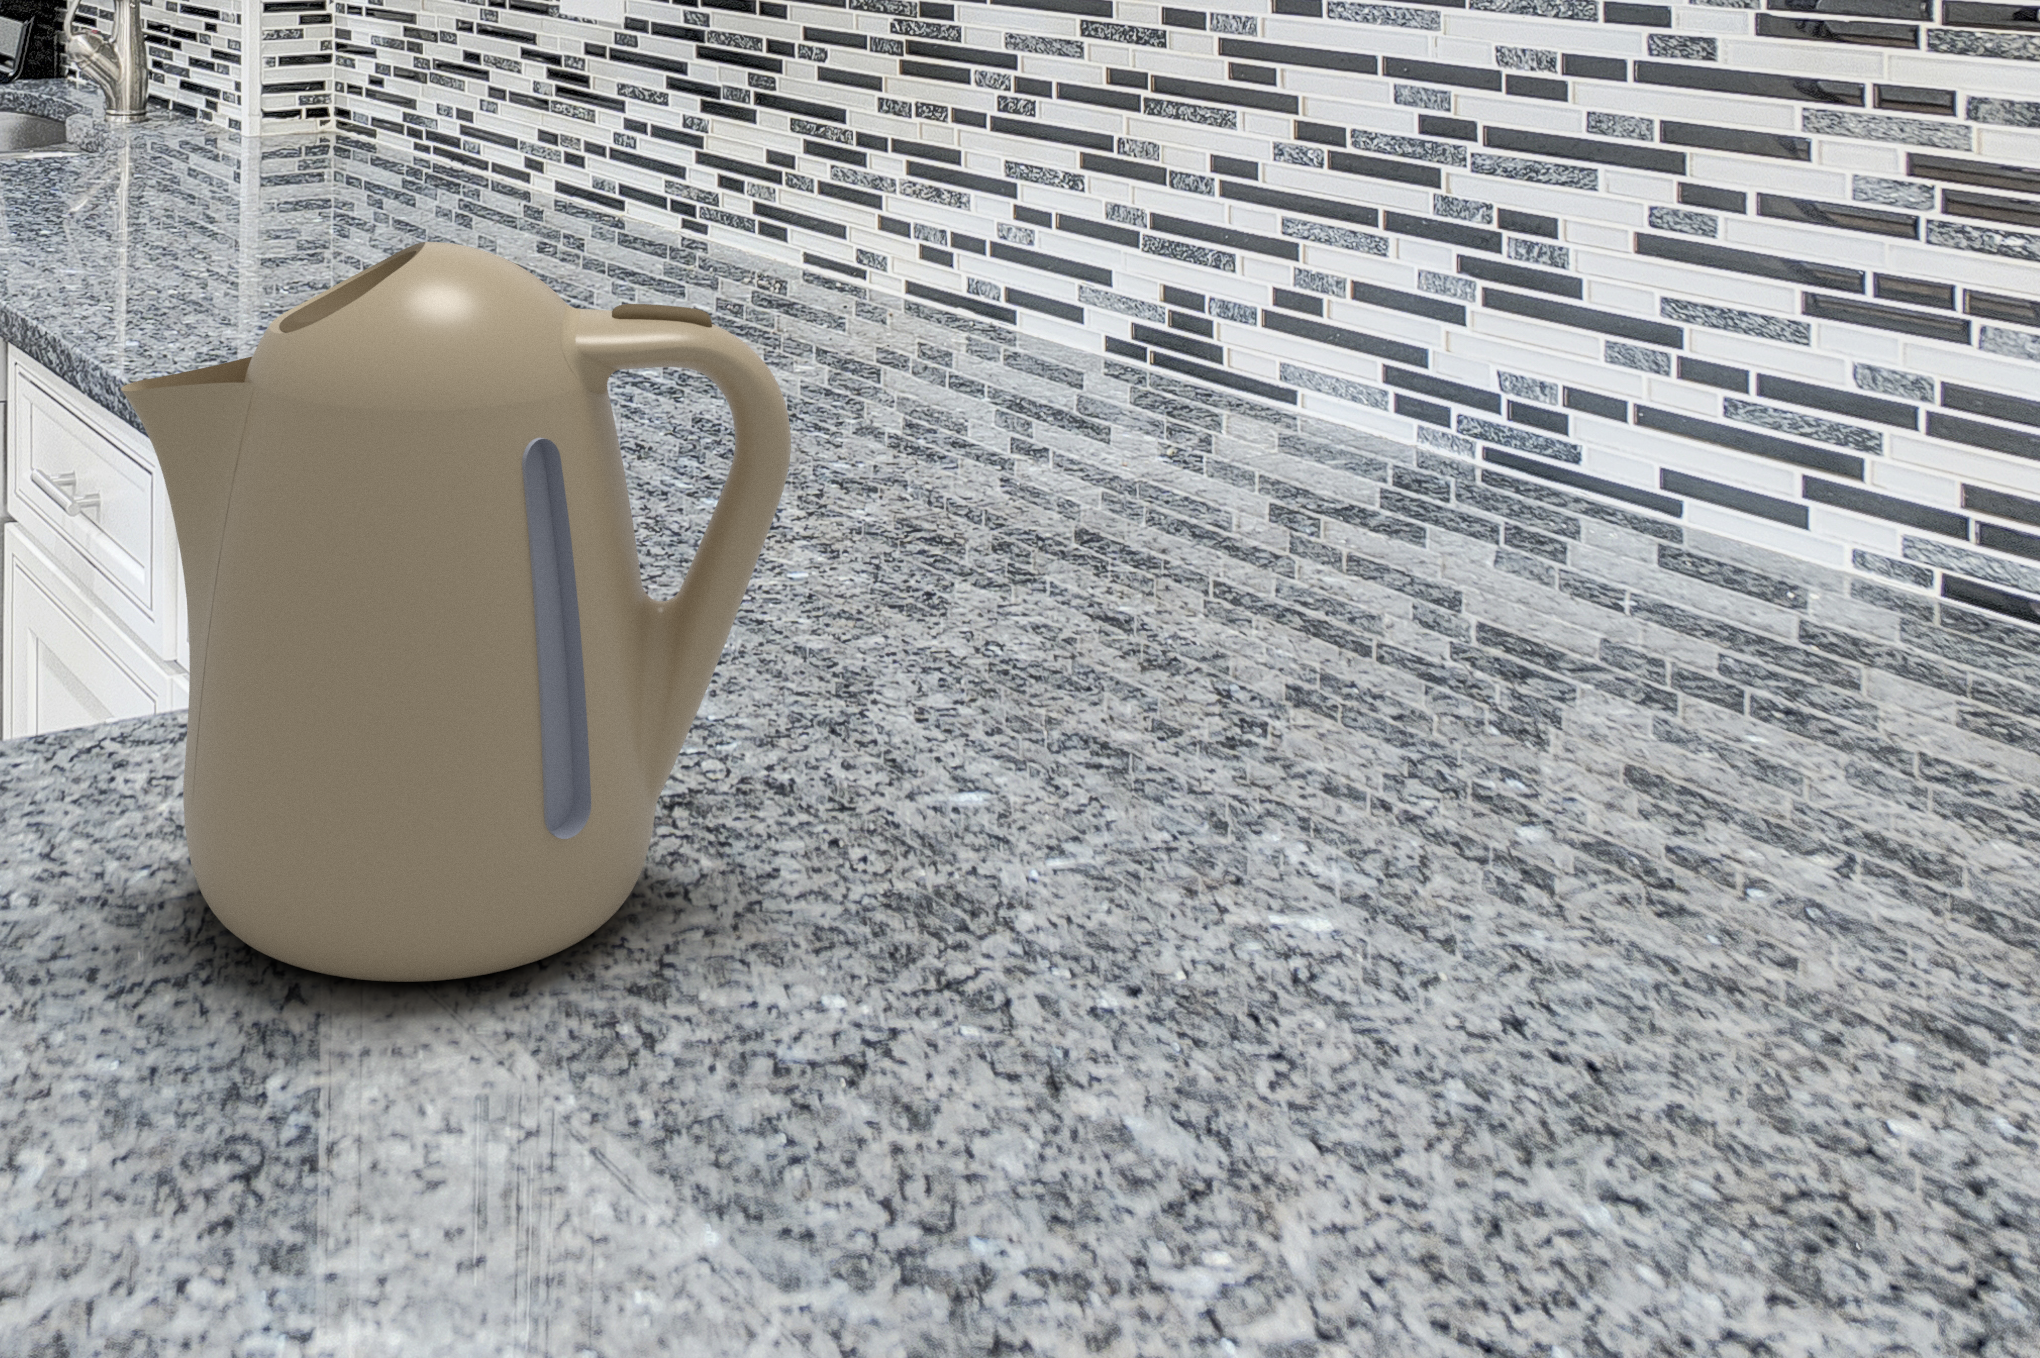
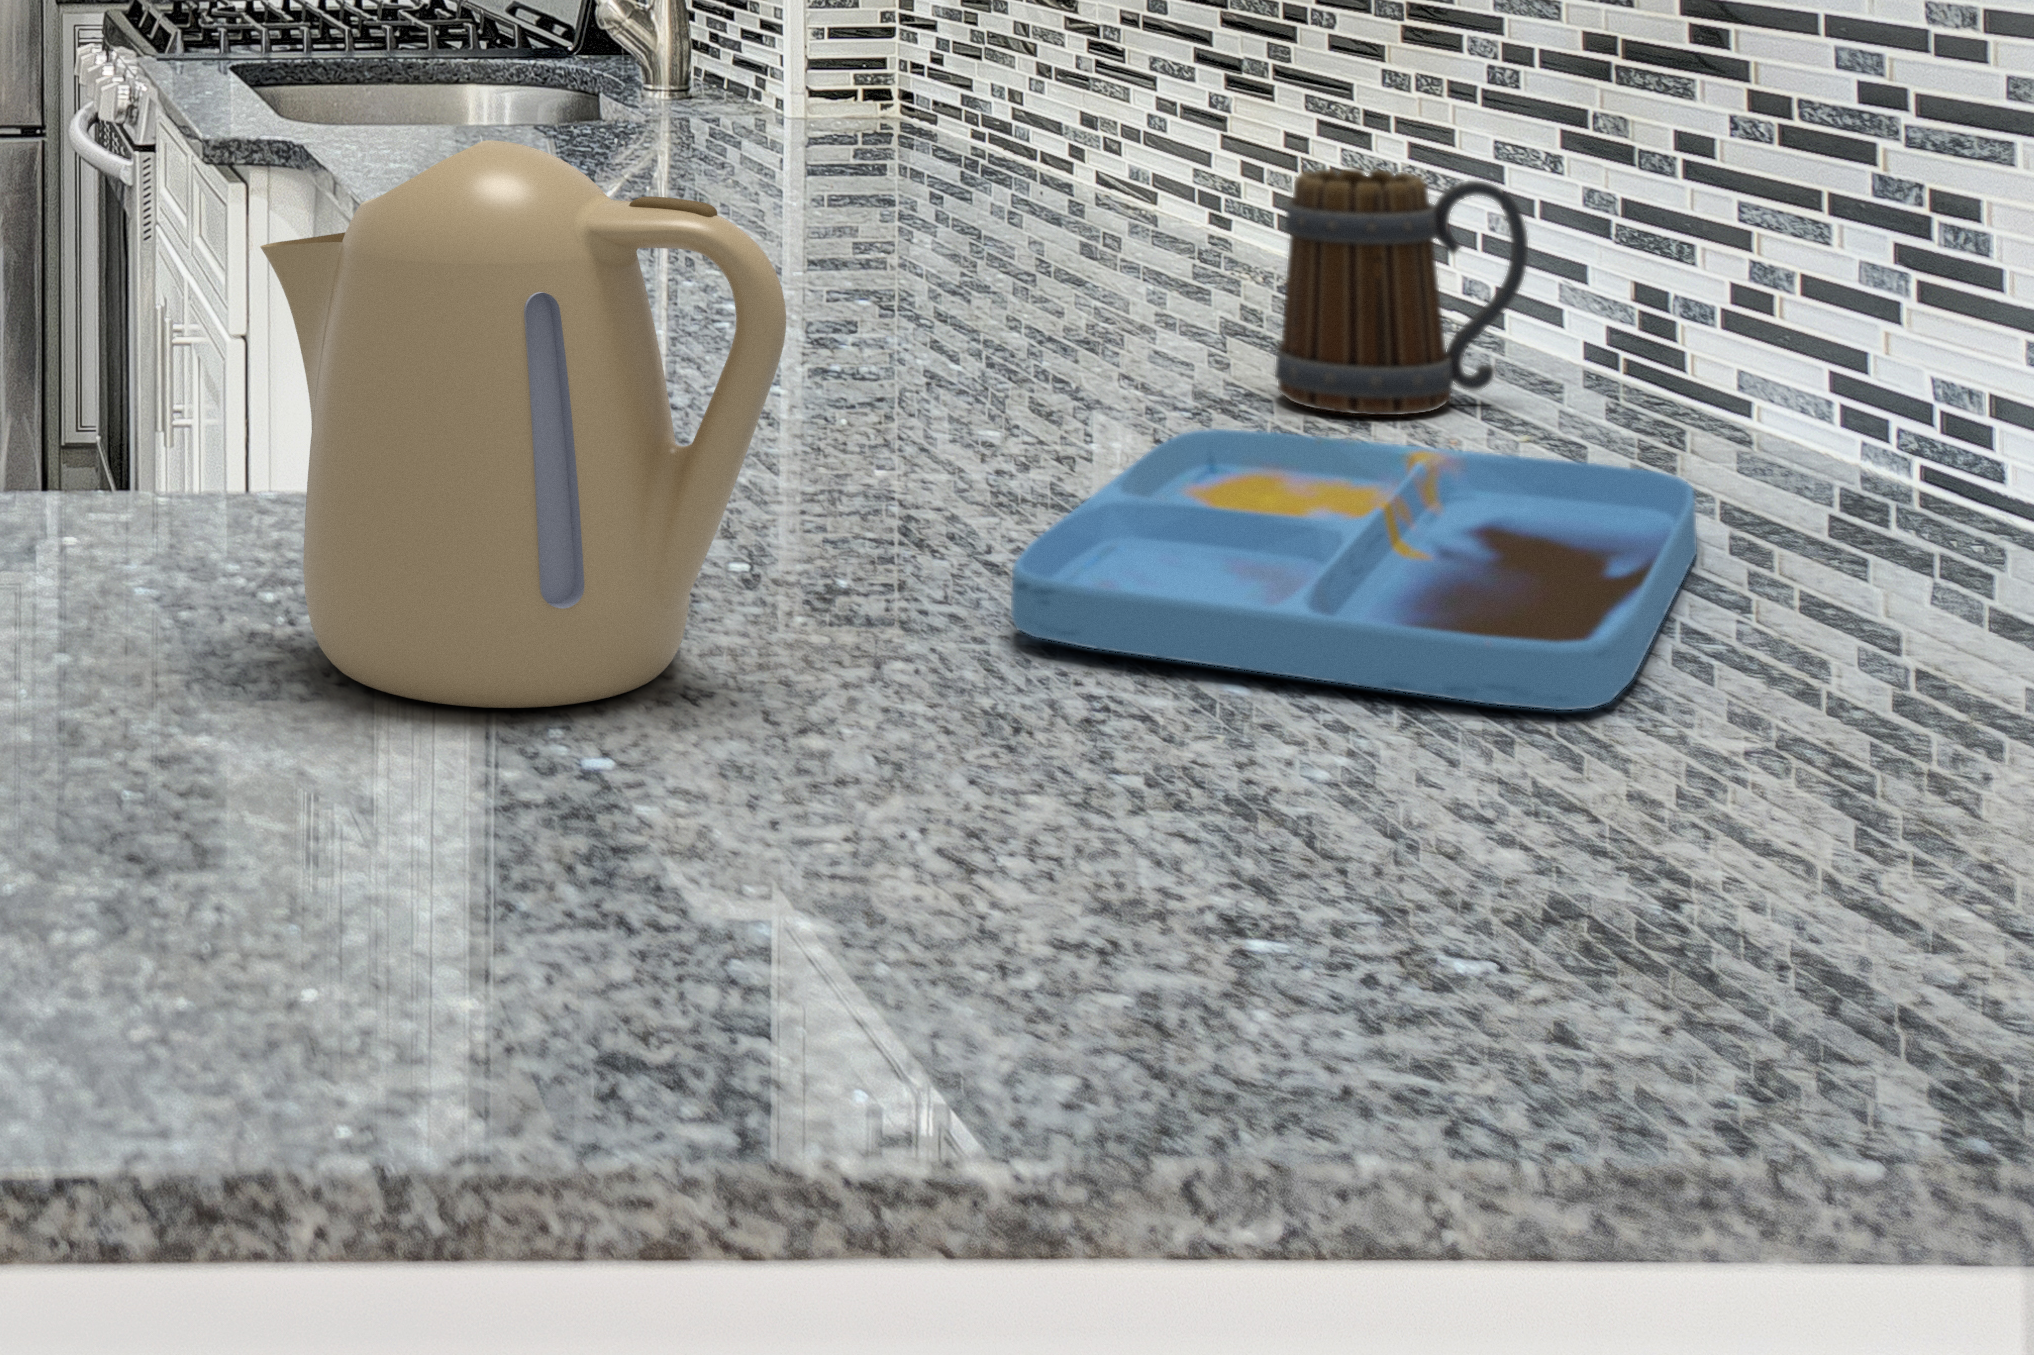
mug: none [892,197,1098,427] -> present [1275,169,1528,415]
tray: none [905,467,1529,782] -> present [1011,429,1697,710]

